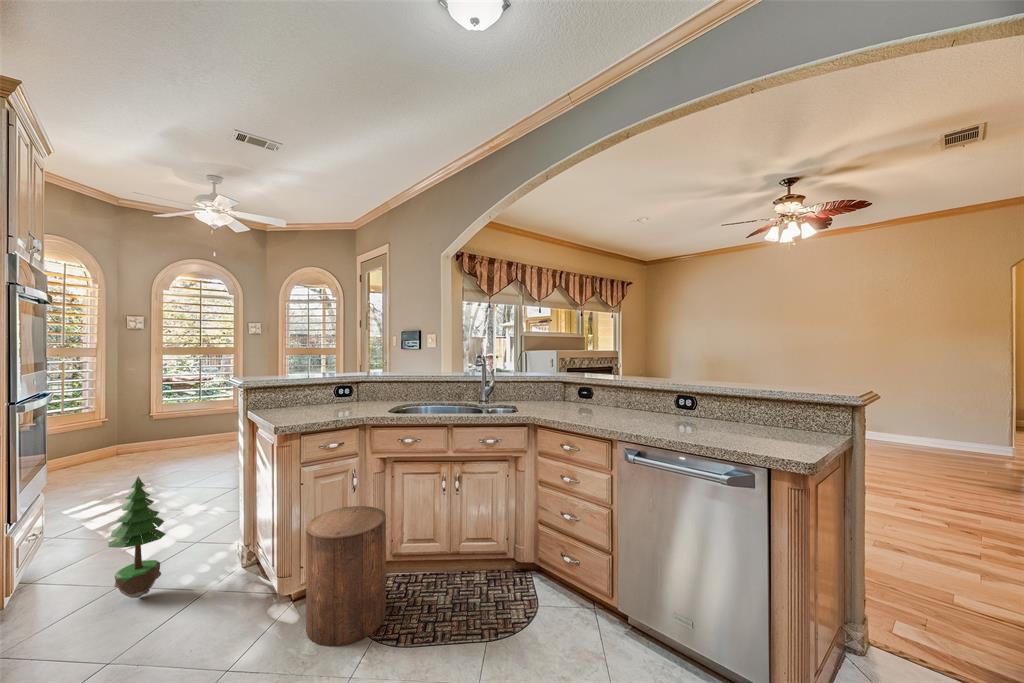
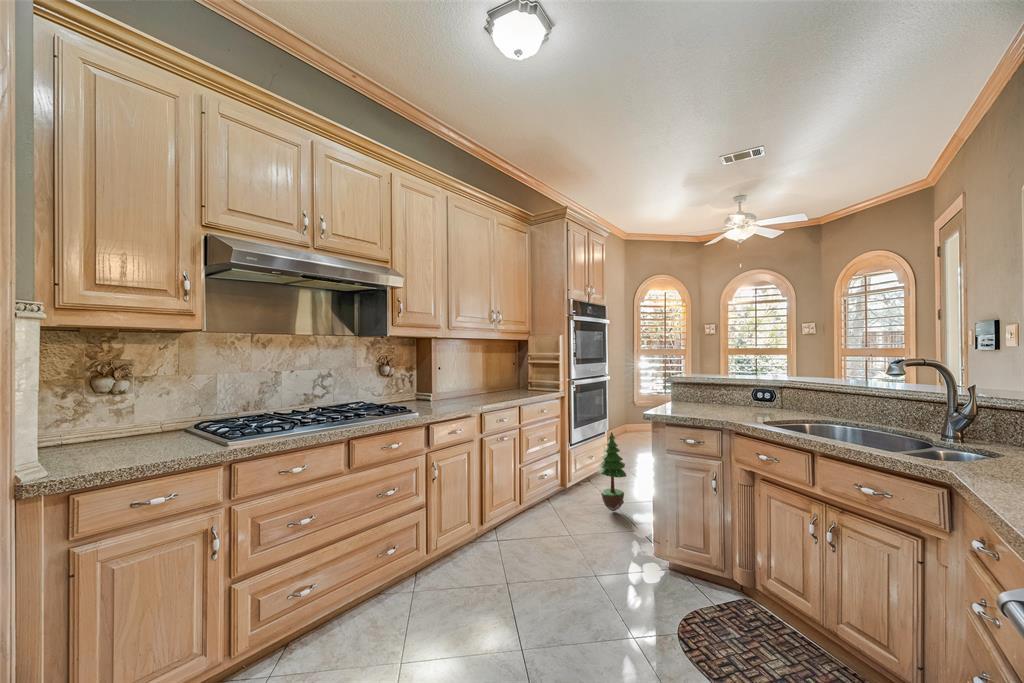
stool: present [306,506,386,647] -> none [642,498,720,629]

